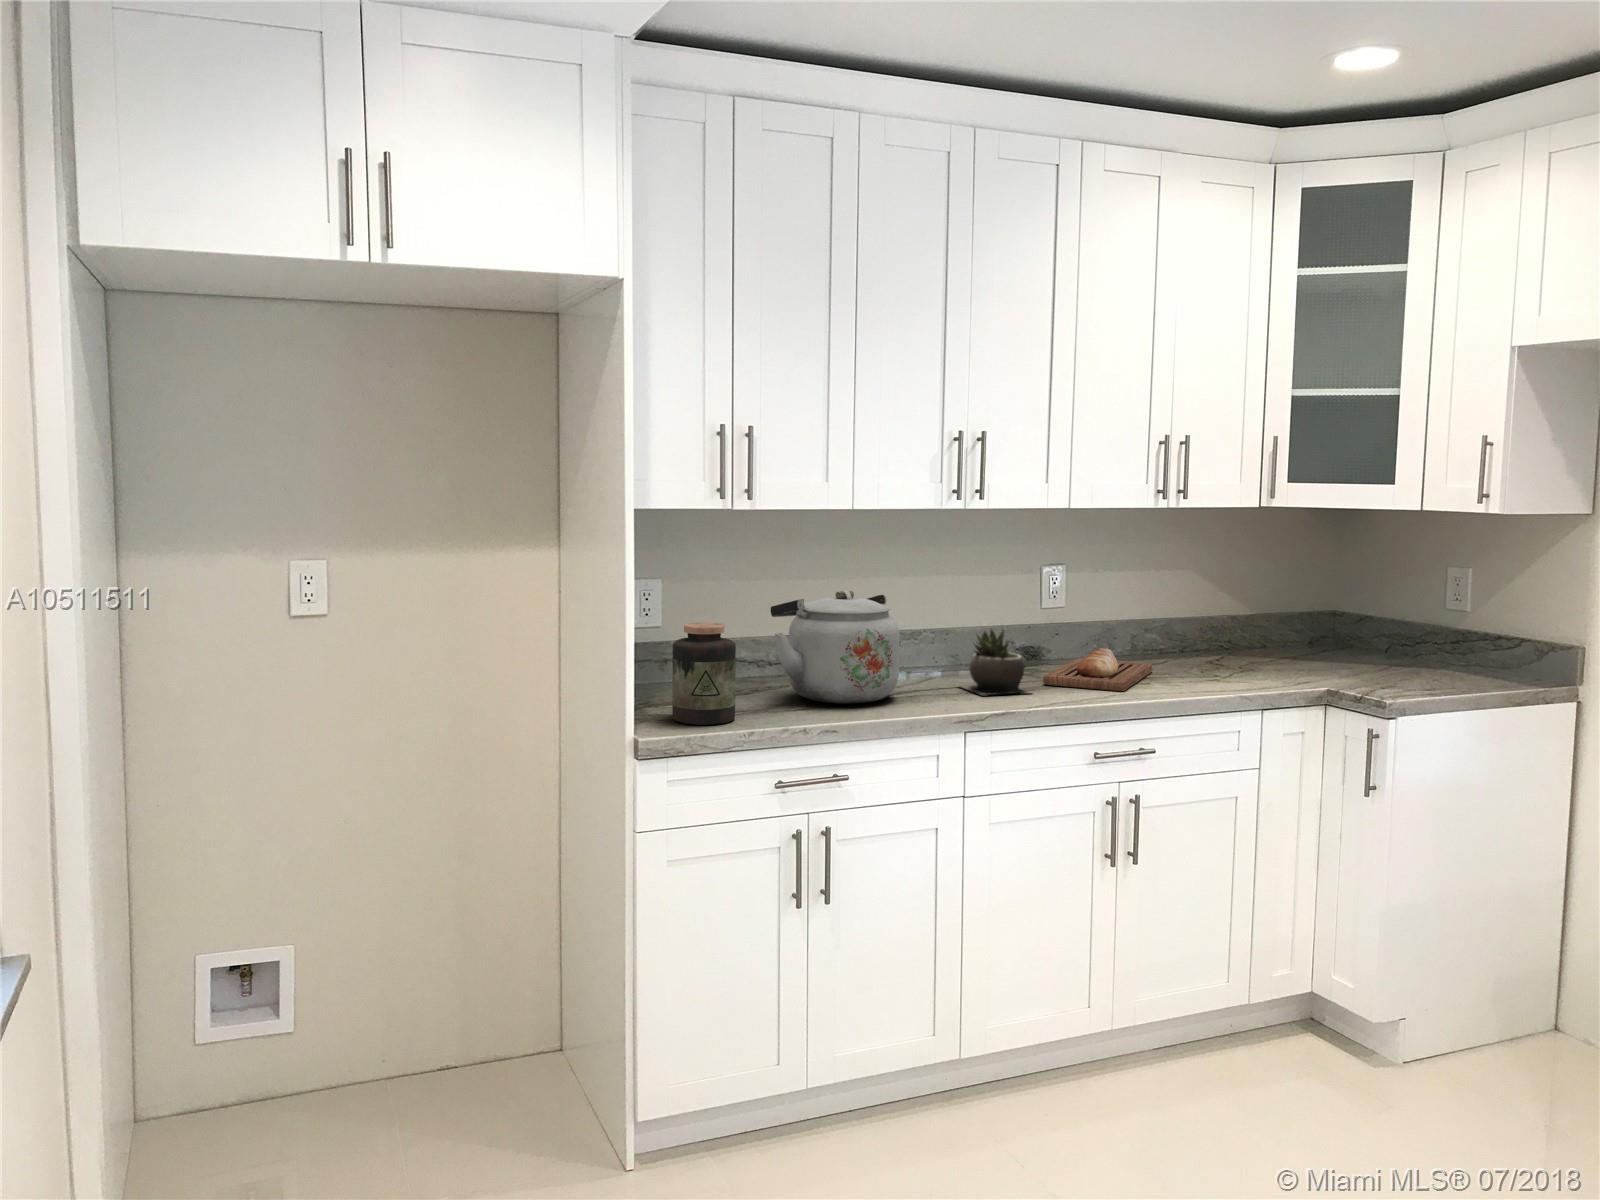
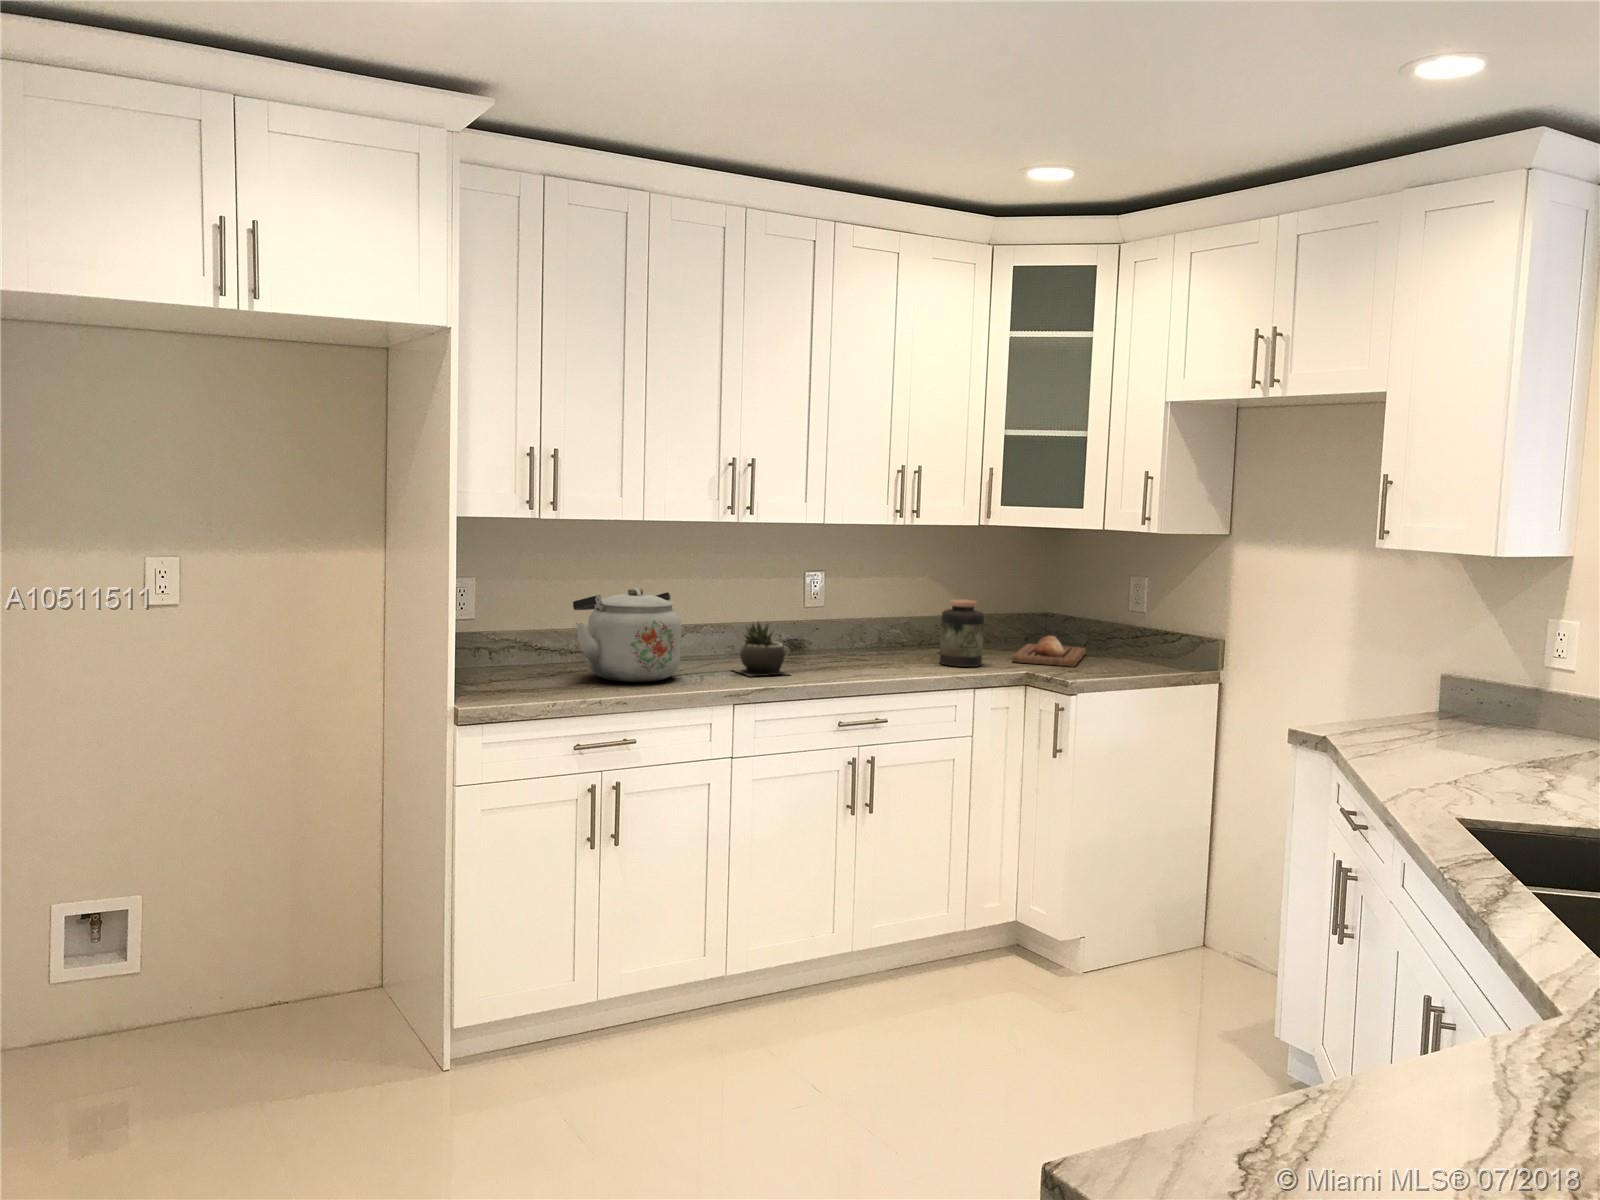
jar: present [672,622,736,725] -> present [940,599,984,667]
bread loaf: present [1043,648,1152,691] -> present [1012,635,1086,667]

